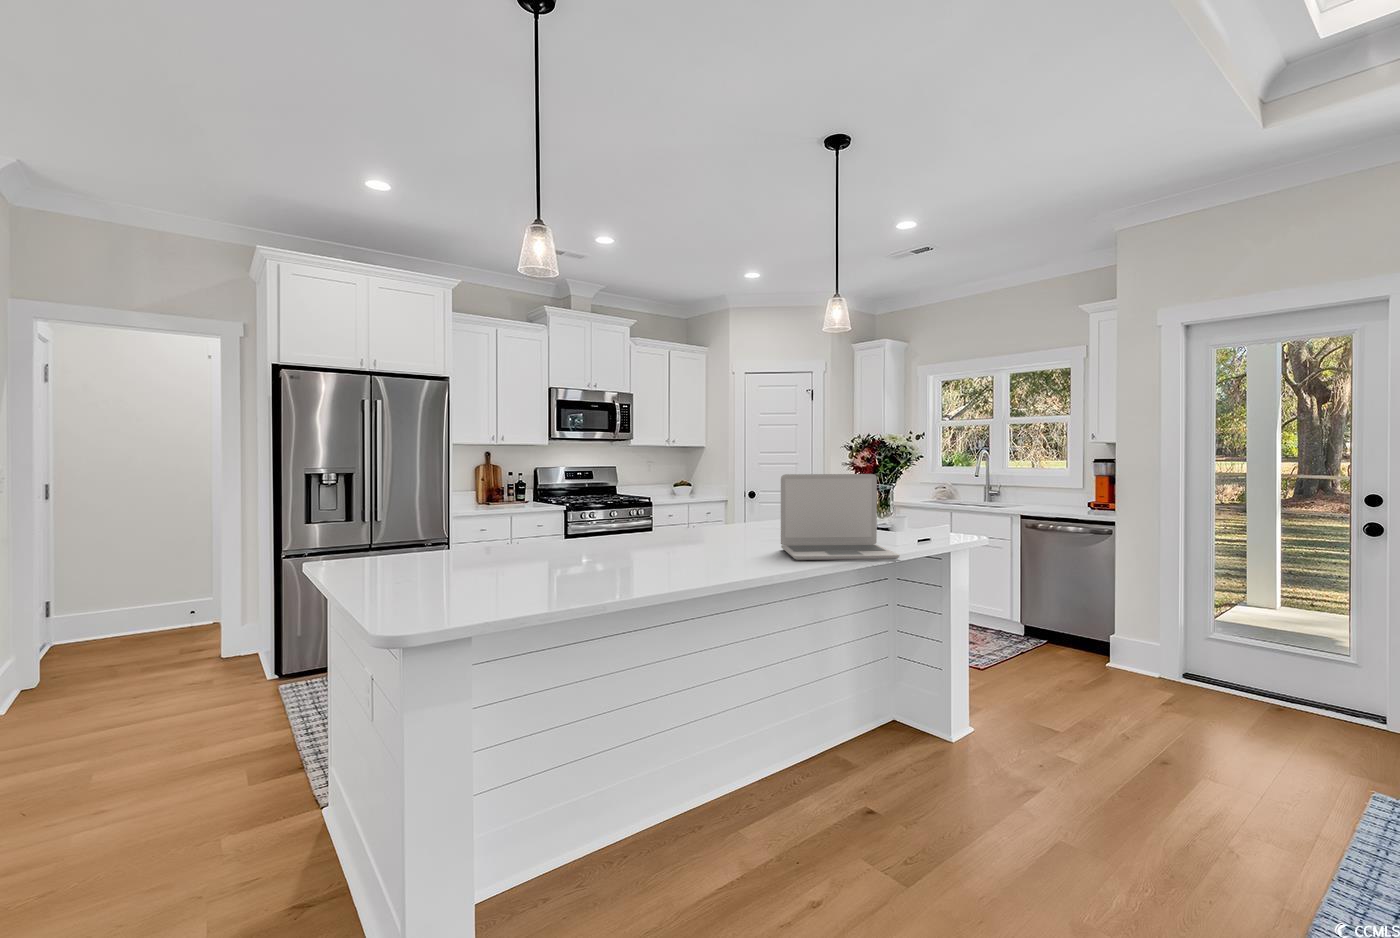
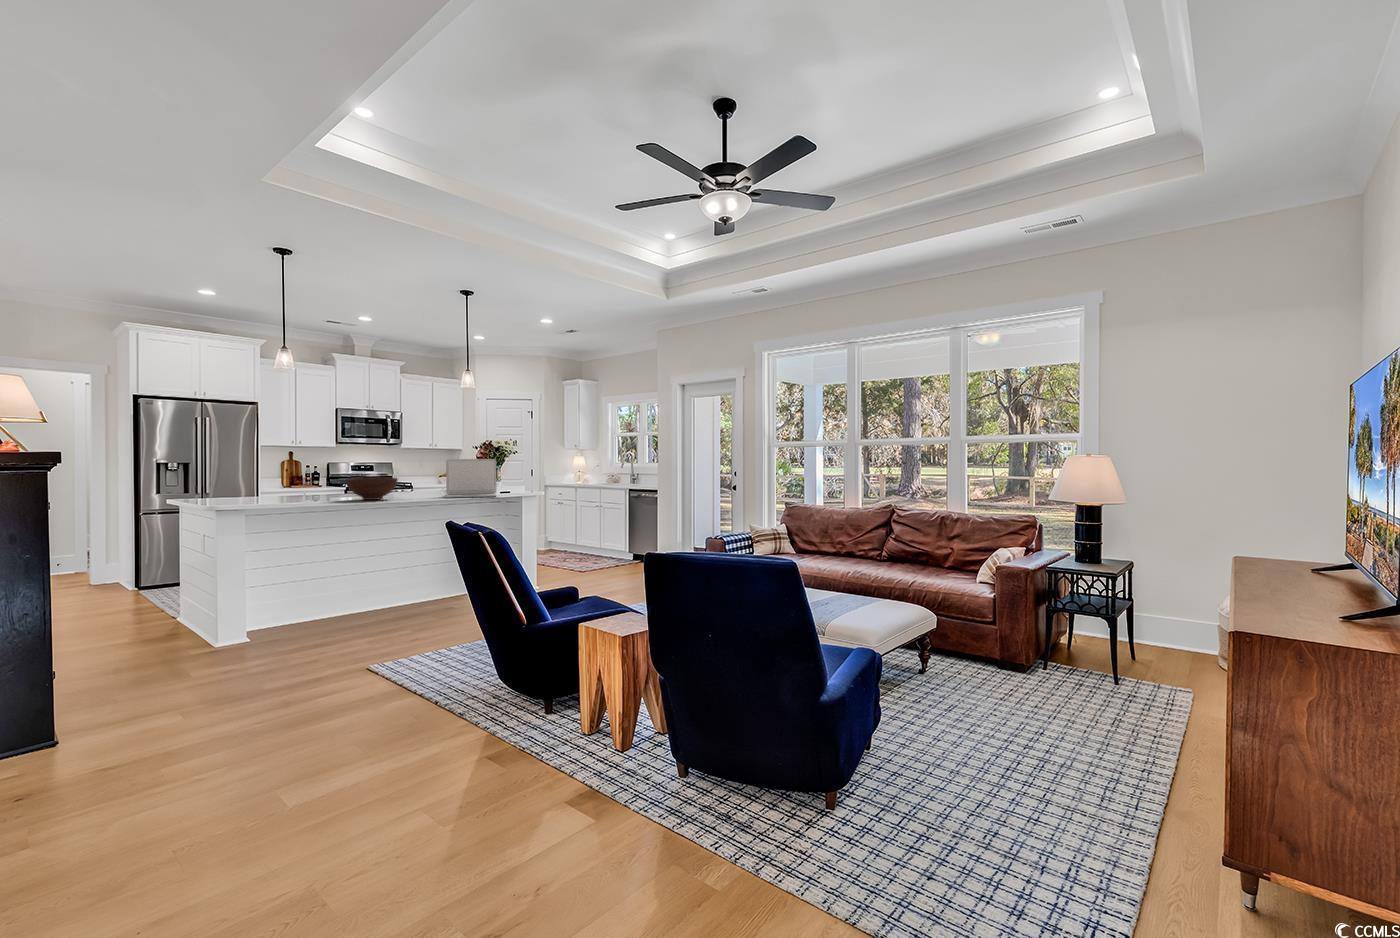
fruit bowl: none [608,514,708,567] -> present [346,477,398,500]

